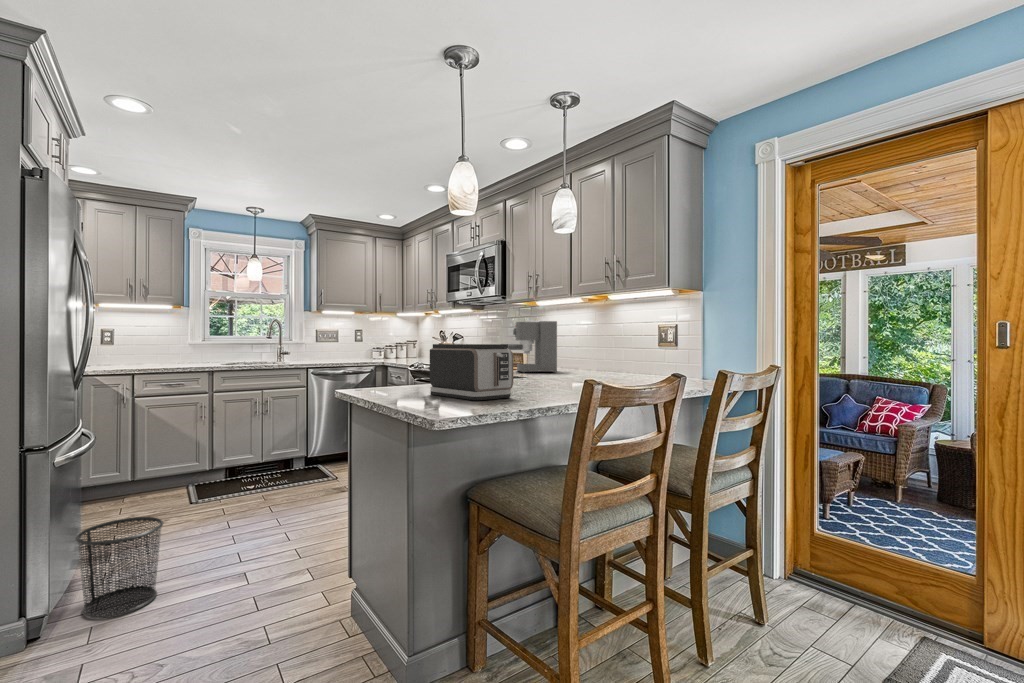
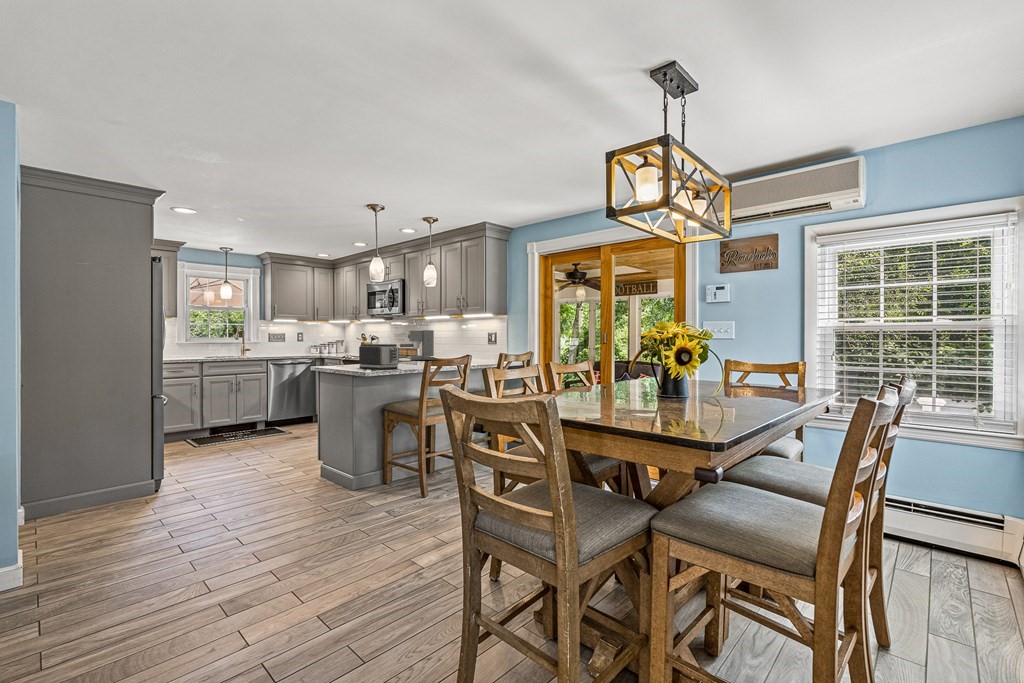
waste bin: present [75,517,163,618] -> none [172,436,215,482]

